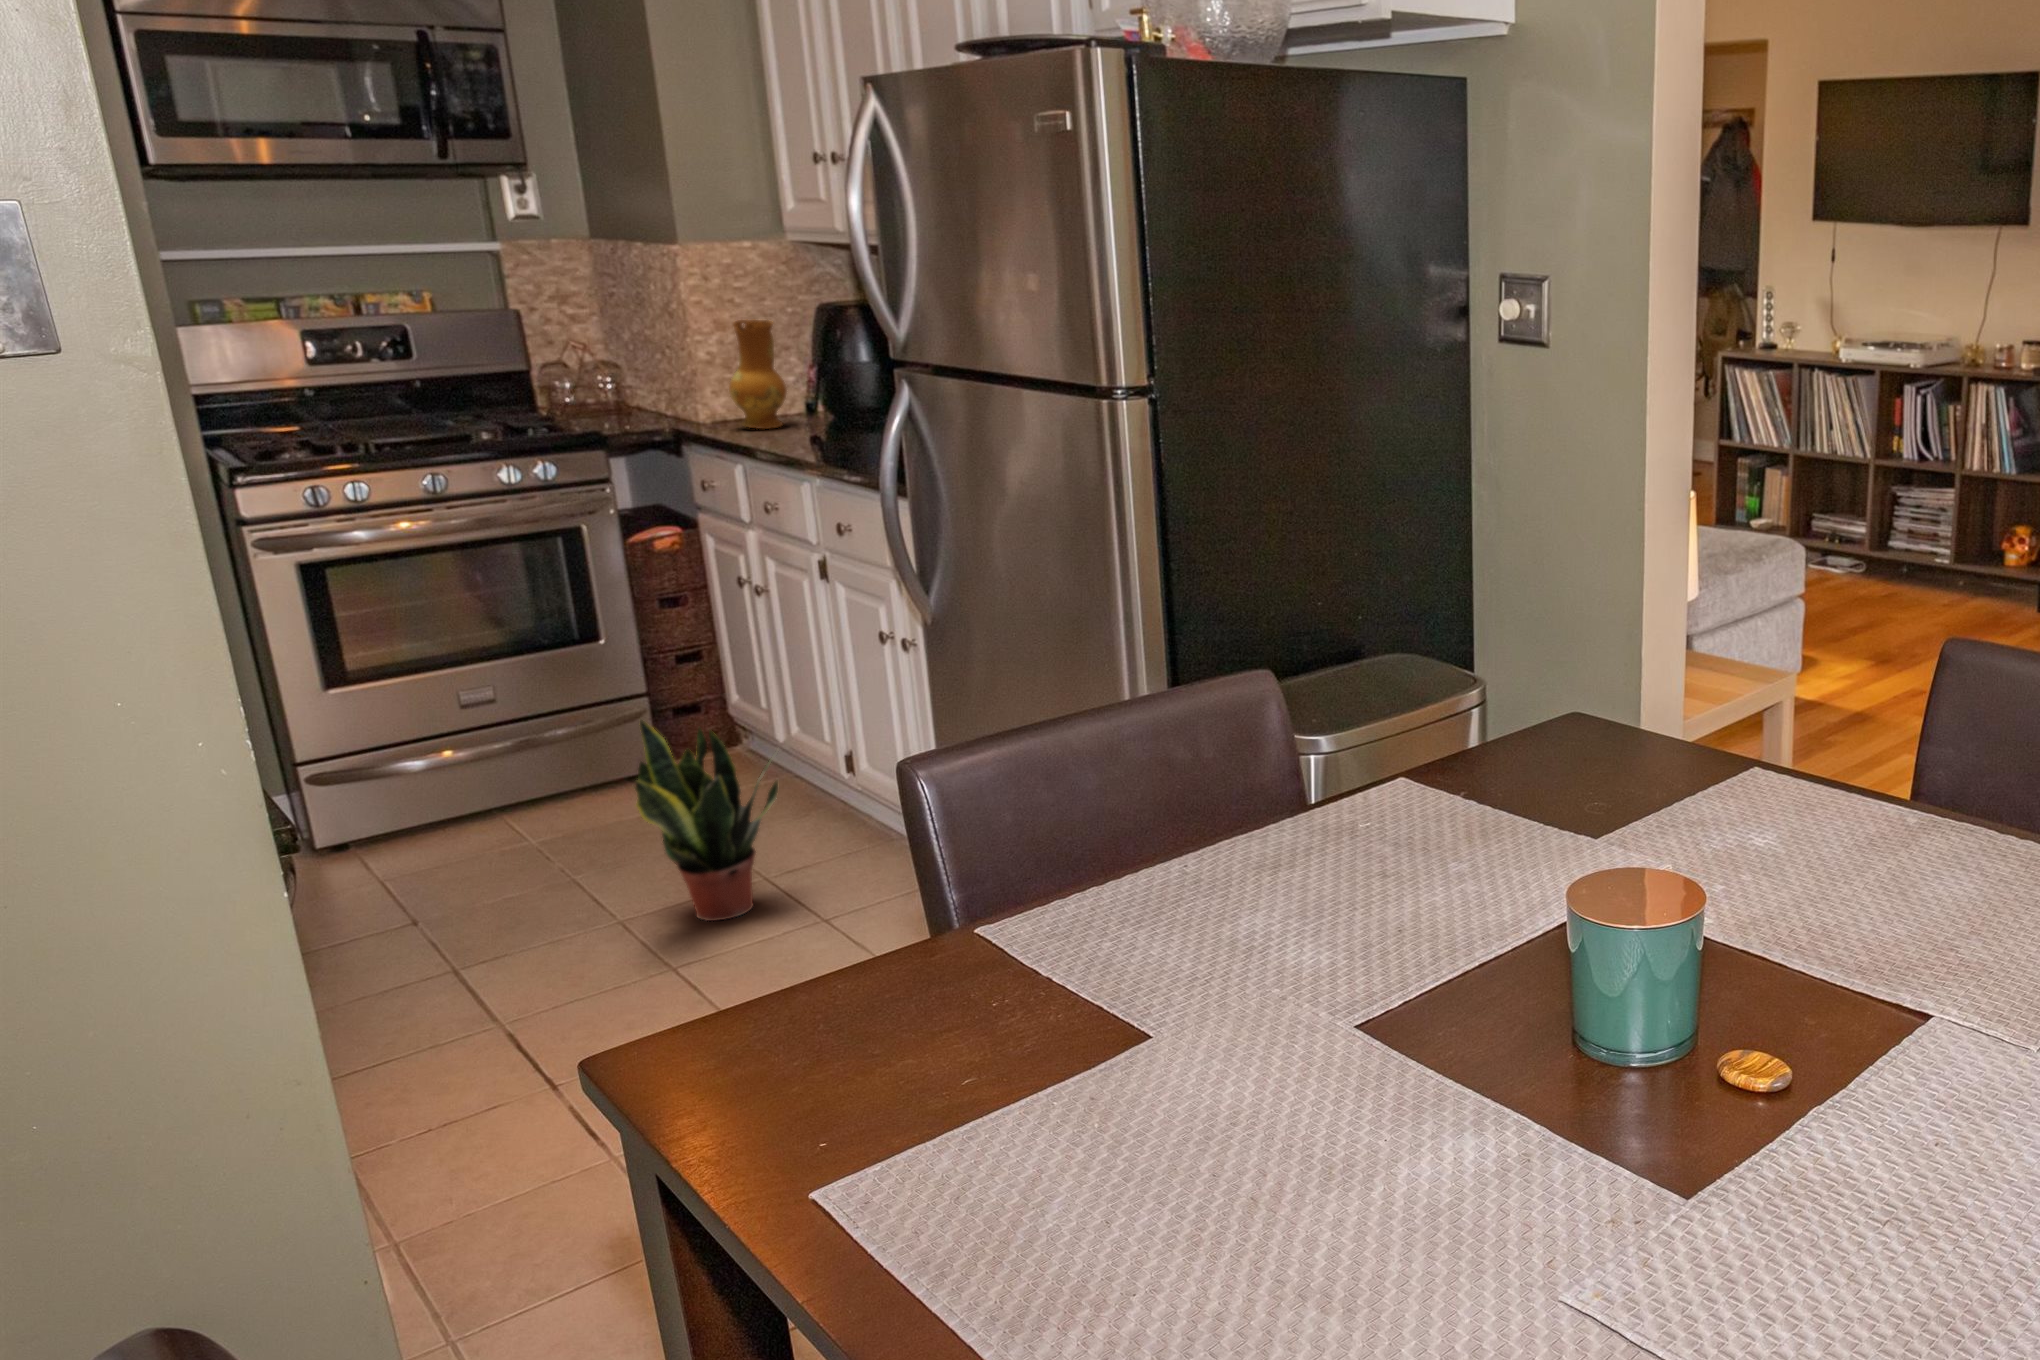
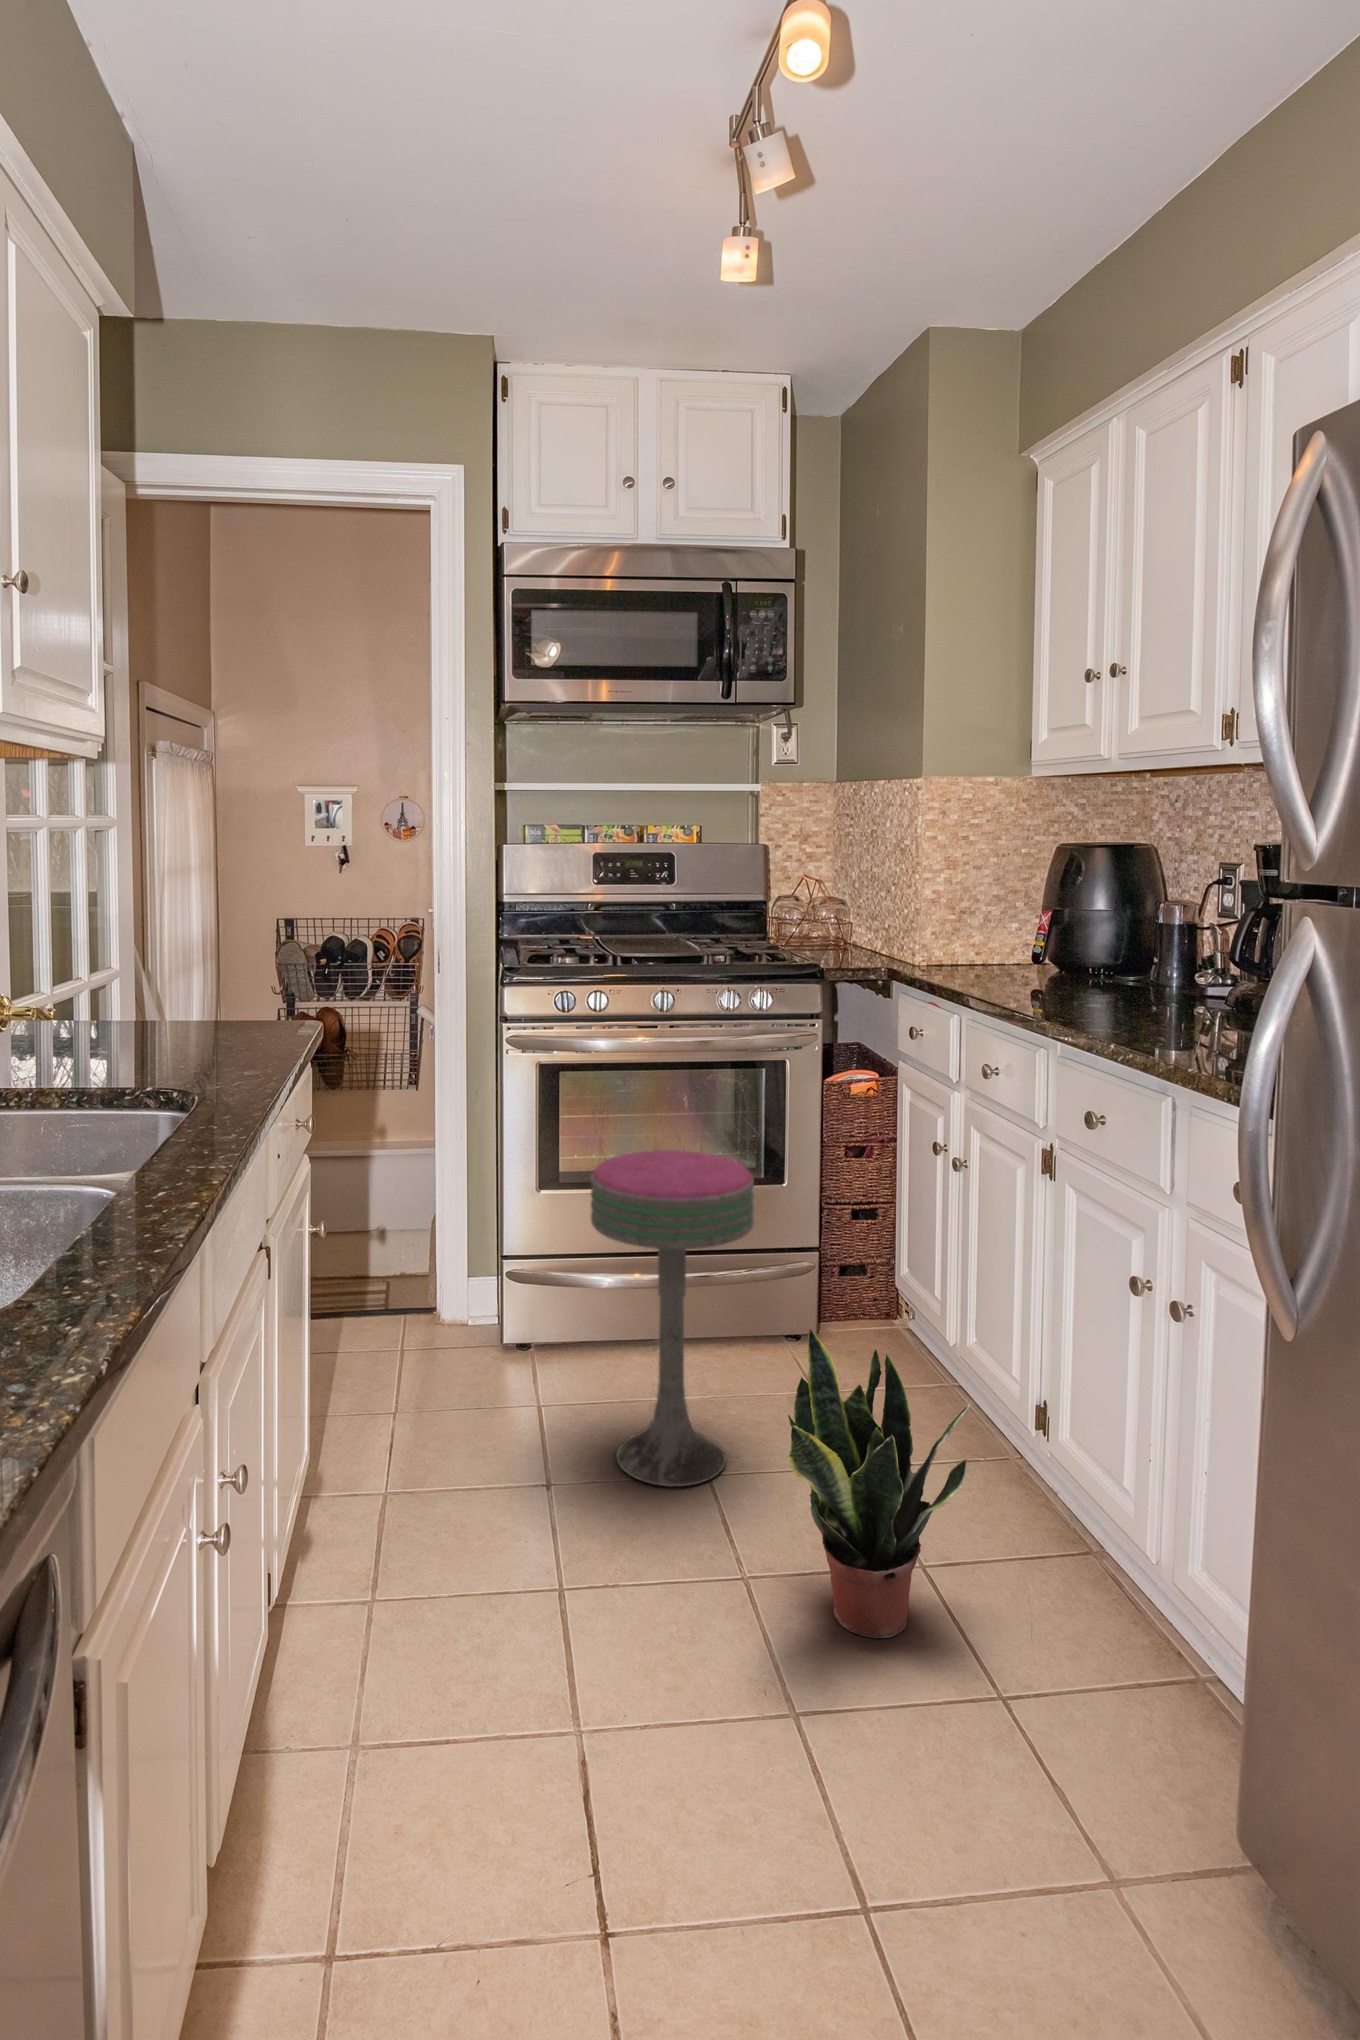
ceramic jug: present [729,320,787,429] -> none [951,854,1013,975]
bar stool: none [398,614,587,894] -> present [591,1150,754,1487]

